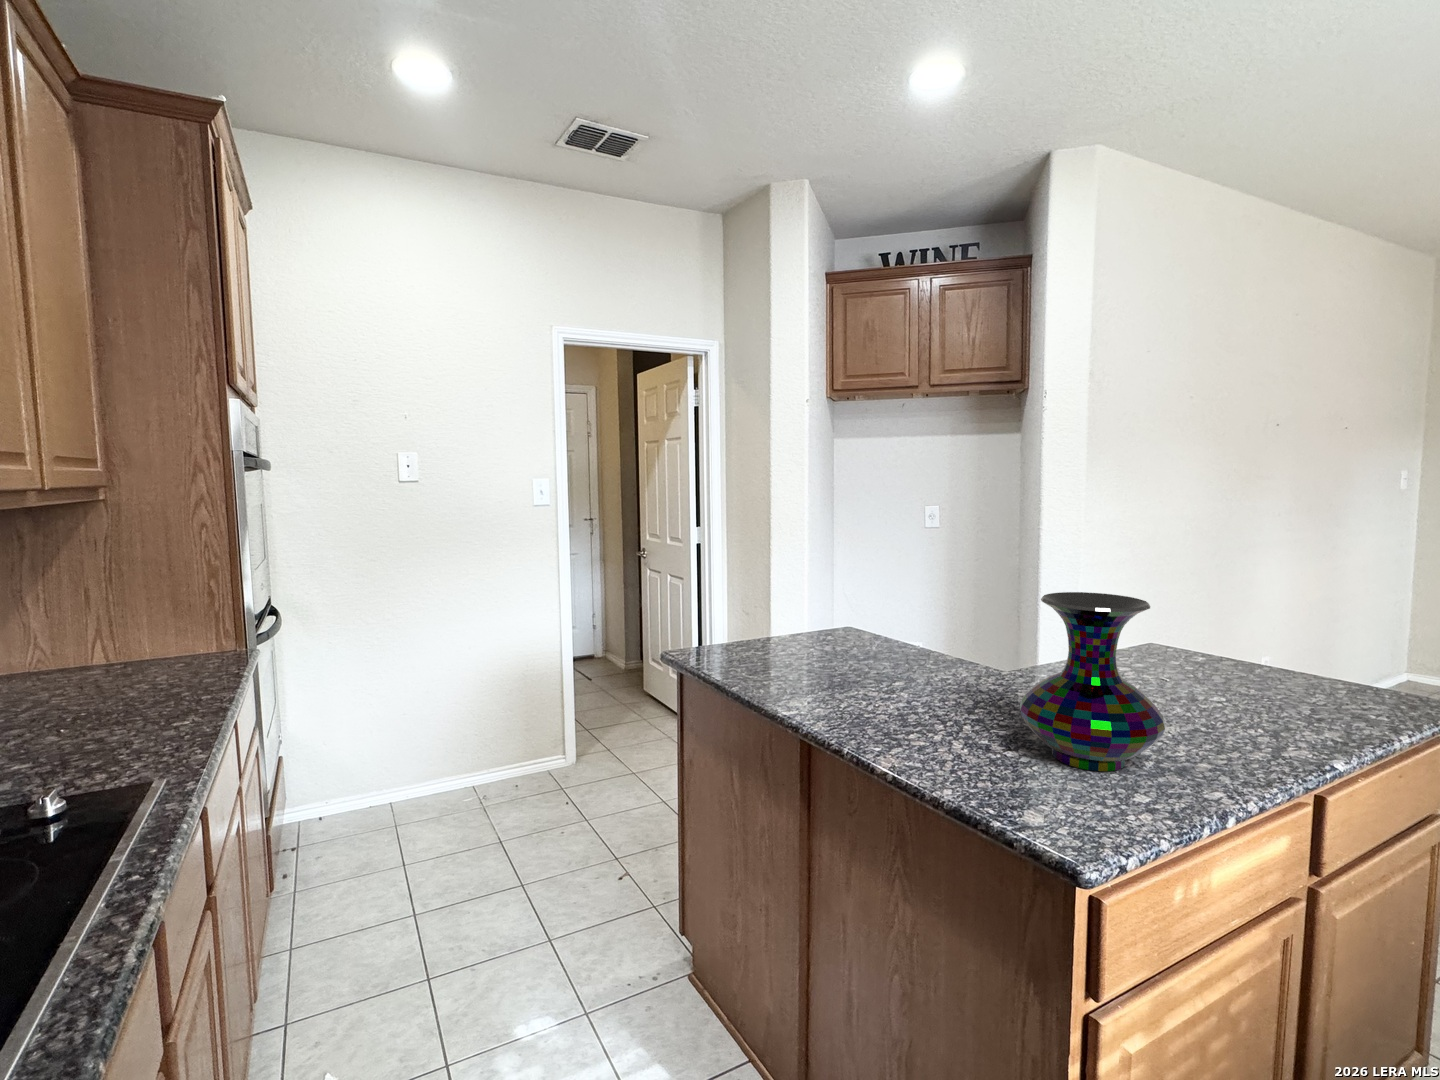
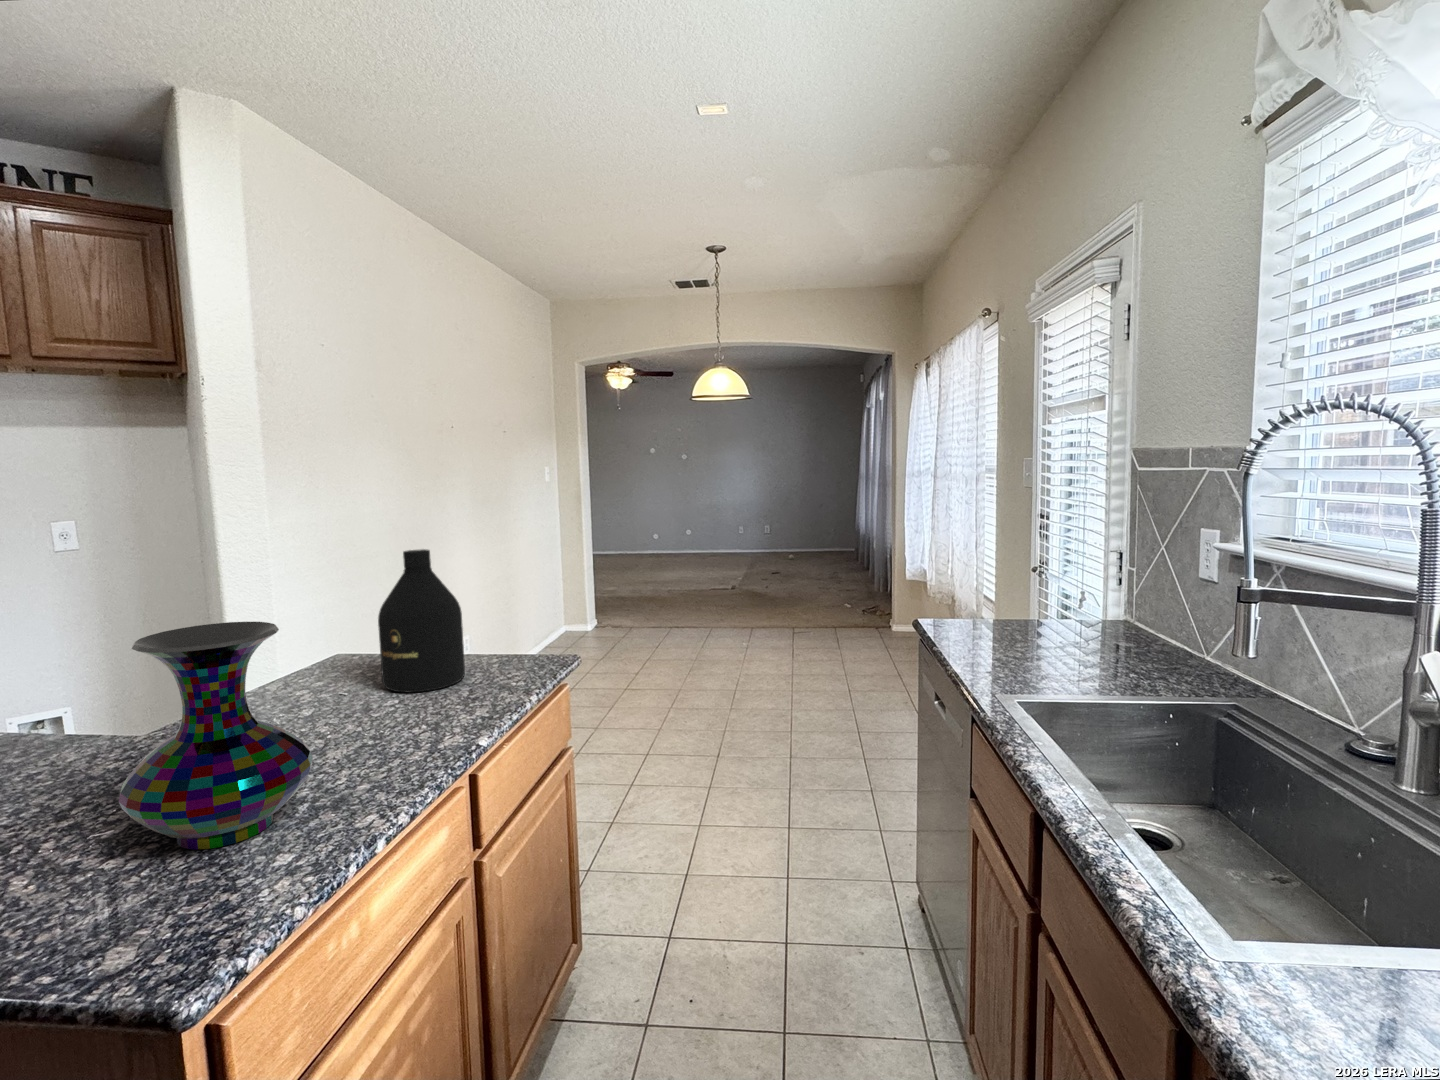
bottle: none [1205,552,1308,698] -> present [378,549,465,692]

